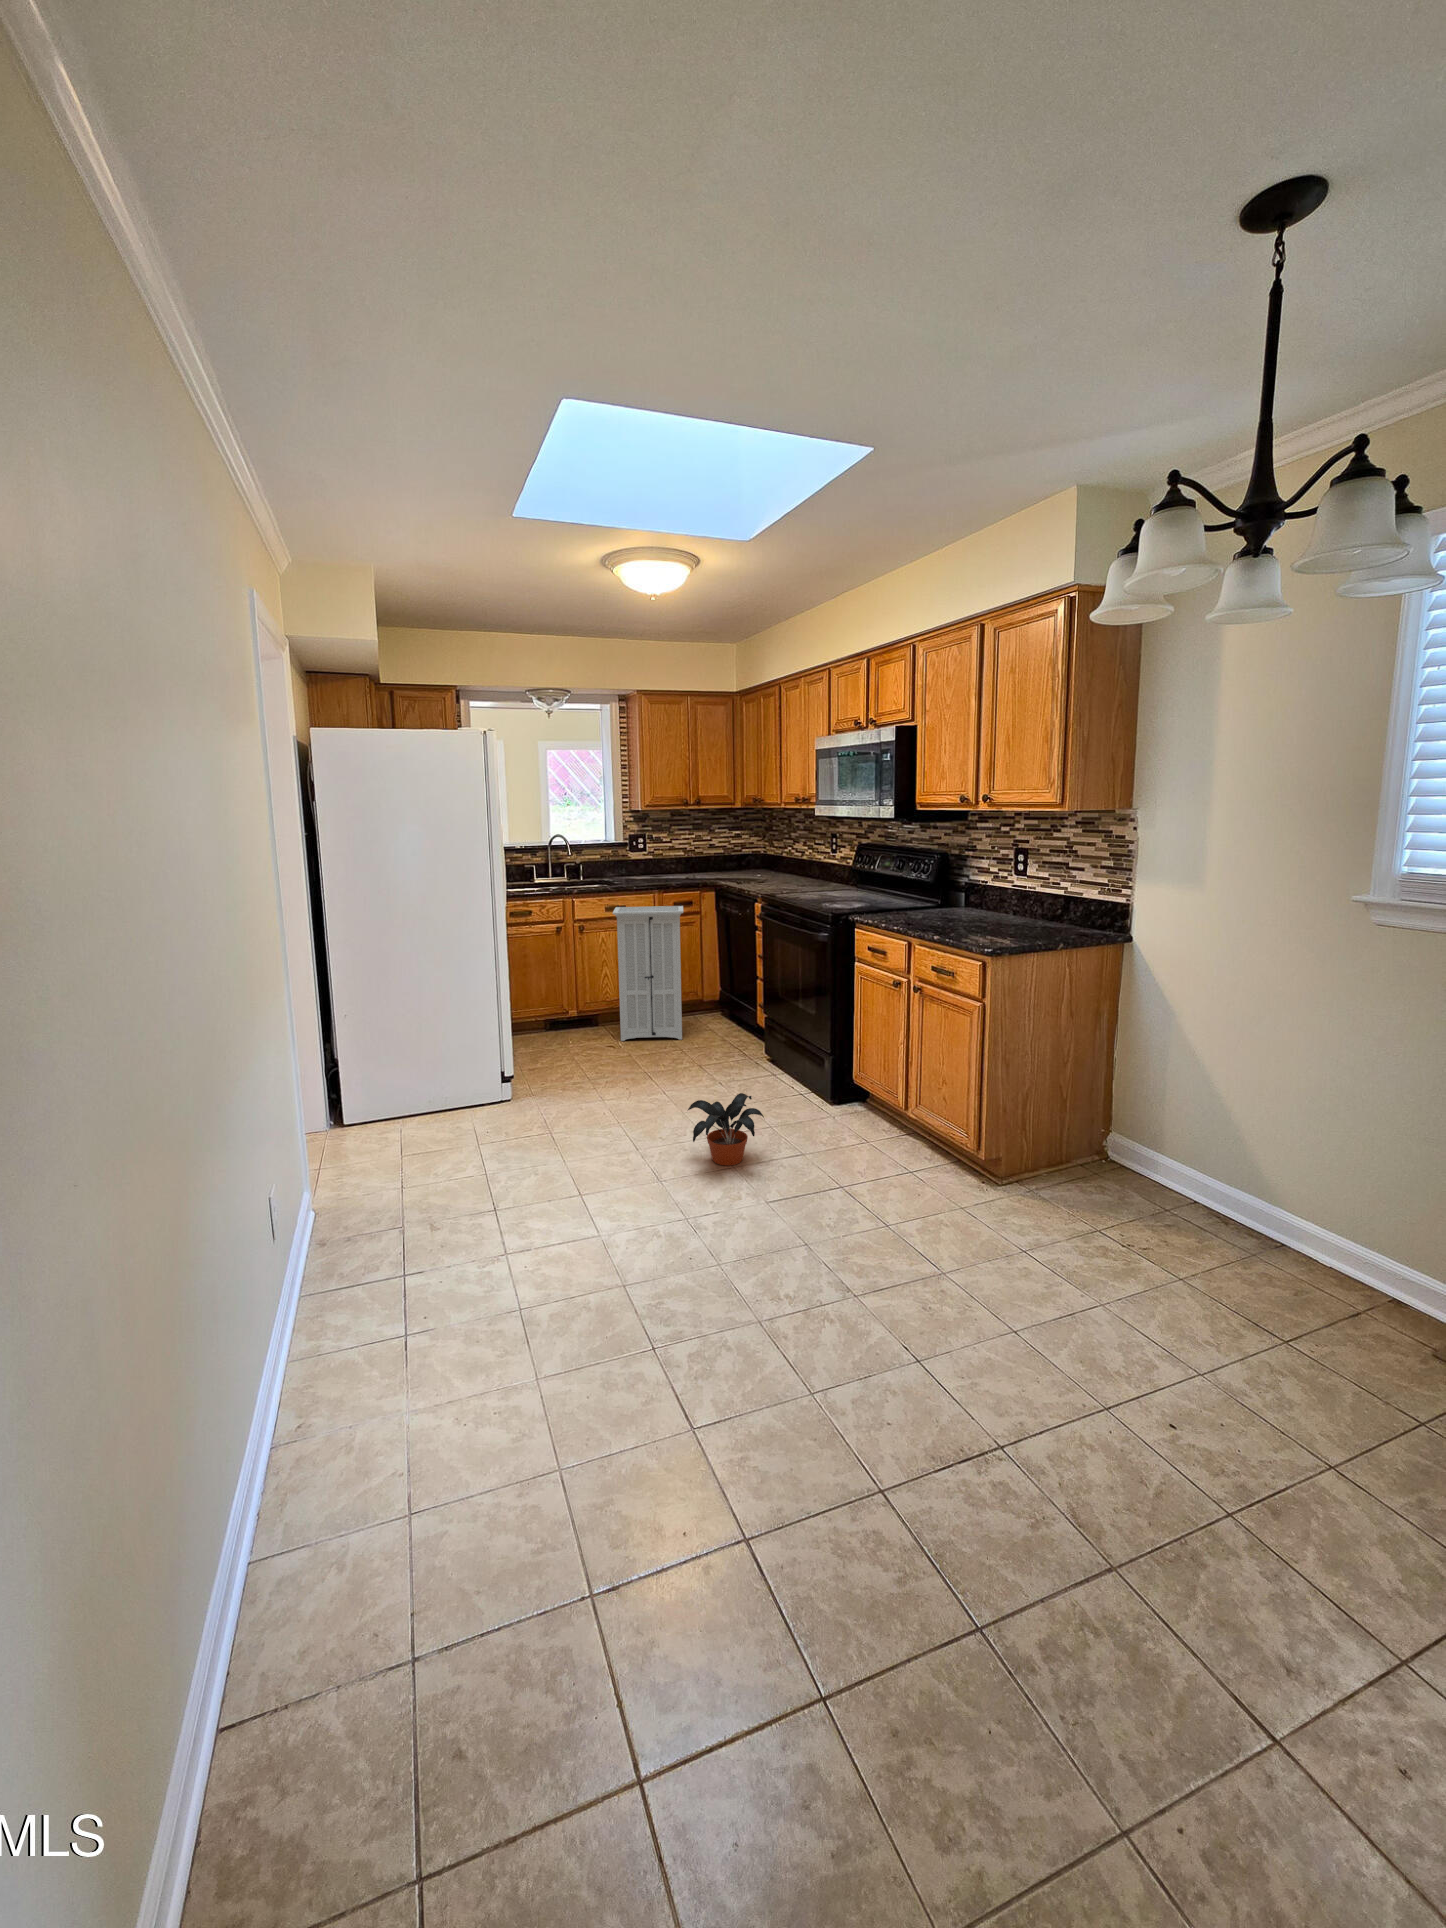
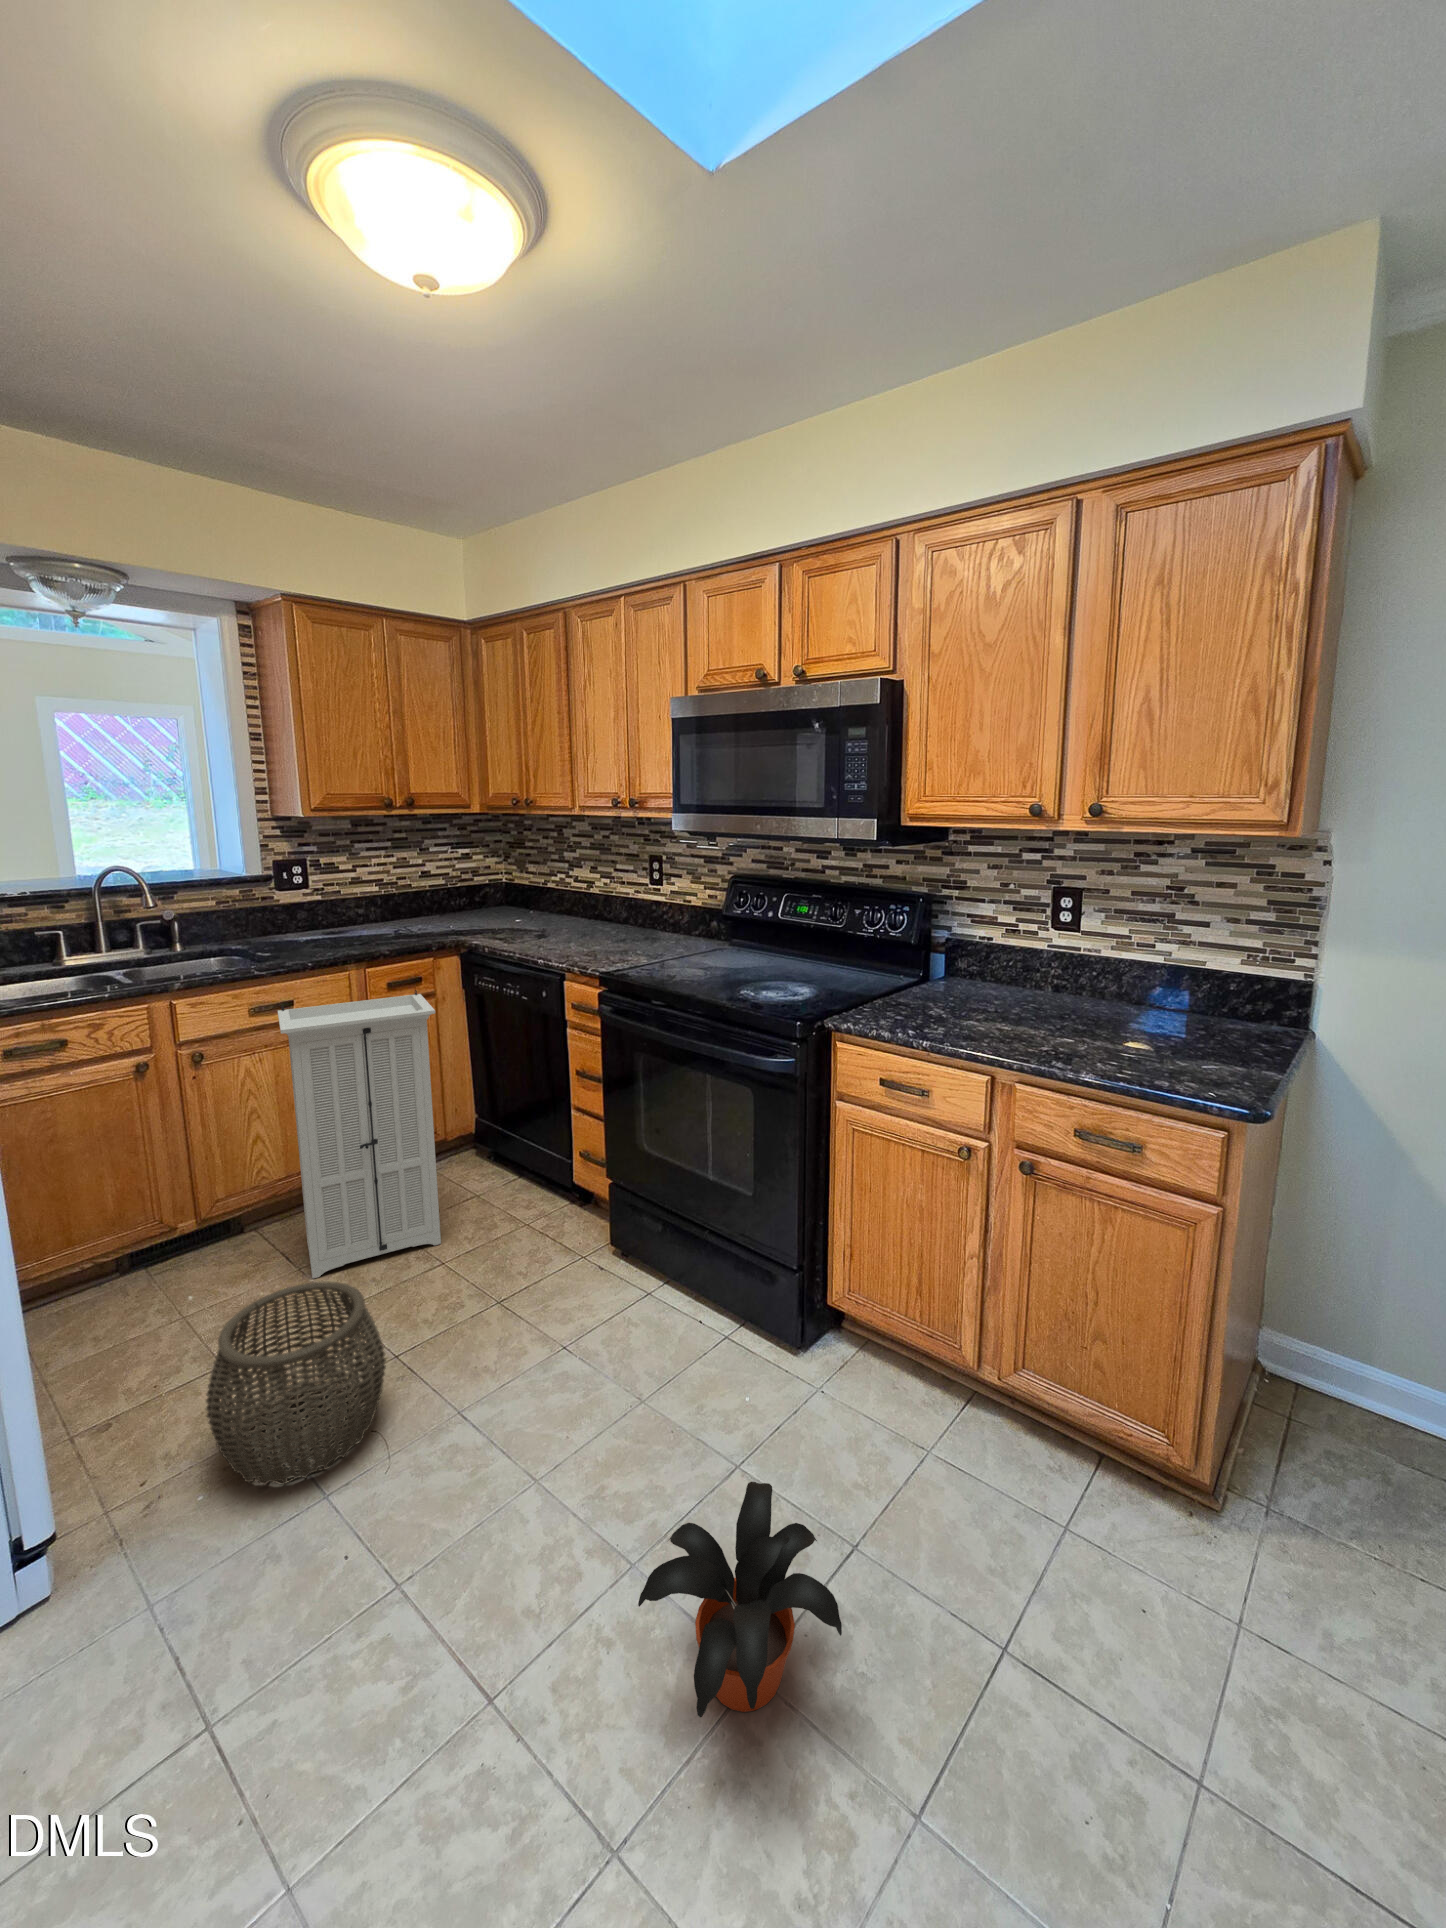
woven basket: none [566,1018,634,1089] -> present [206,1282,386,1485]

